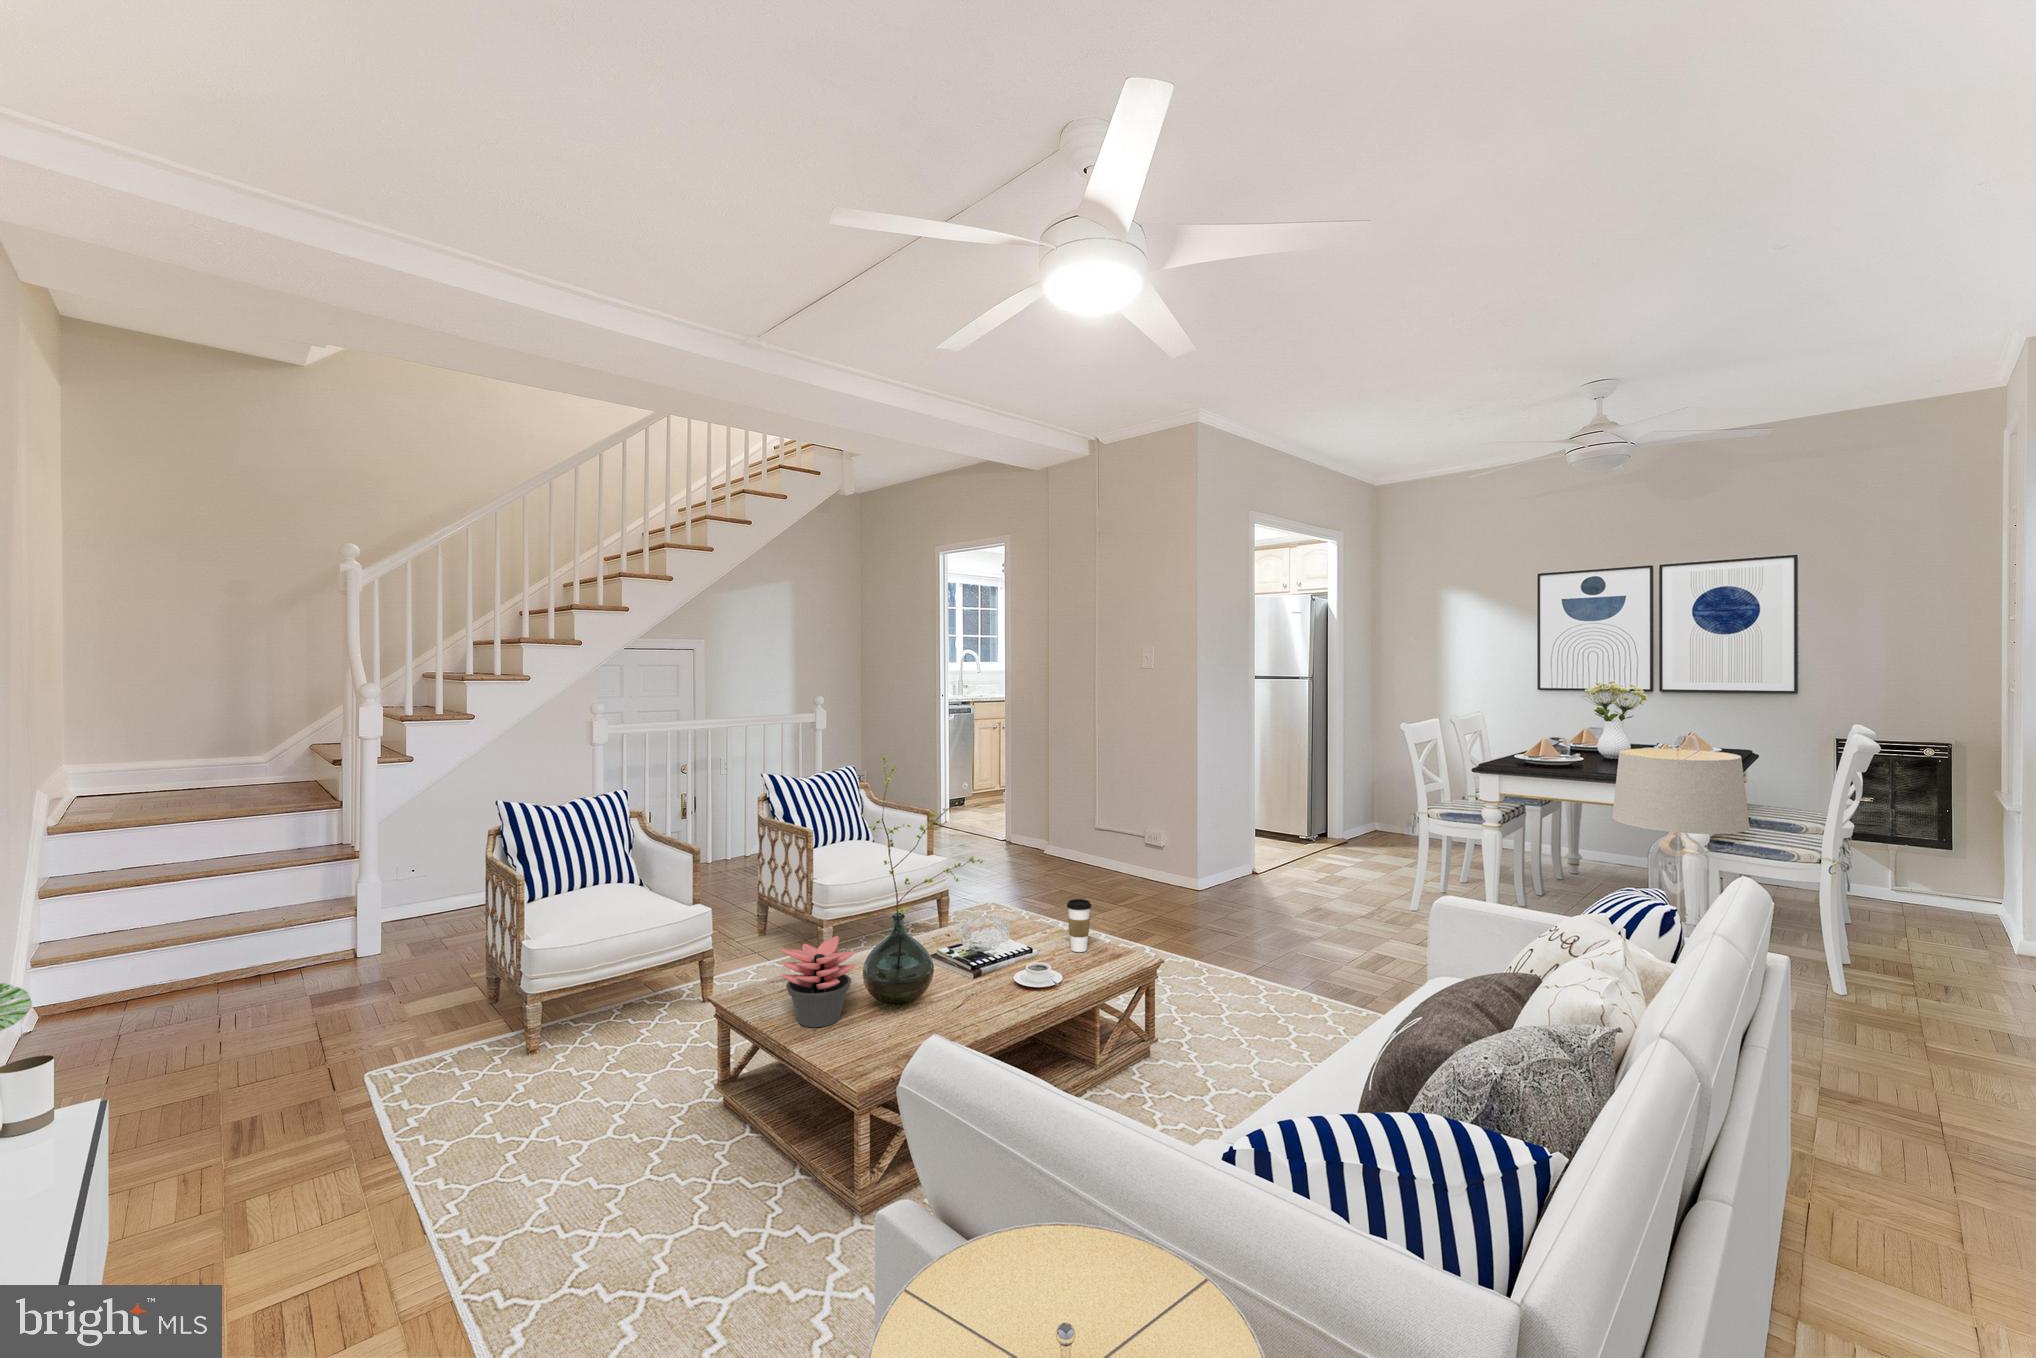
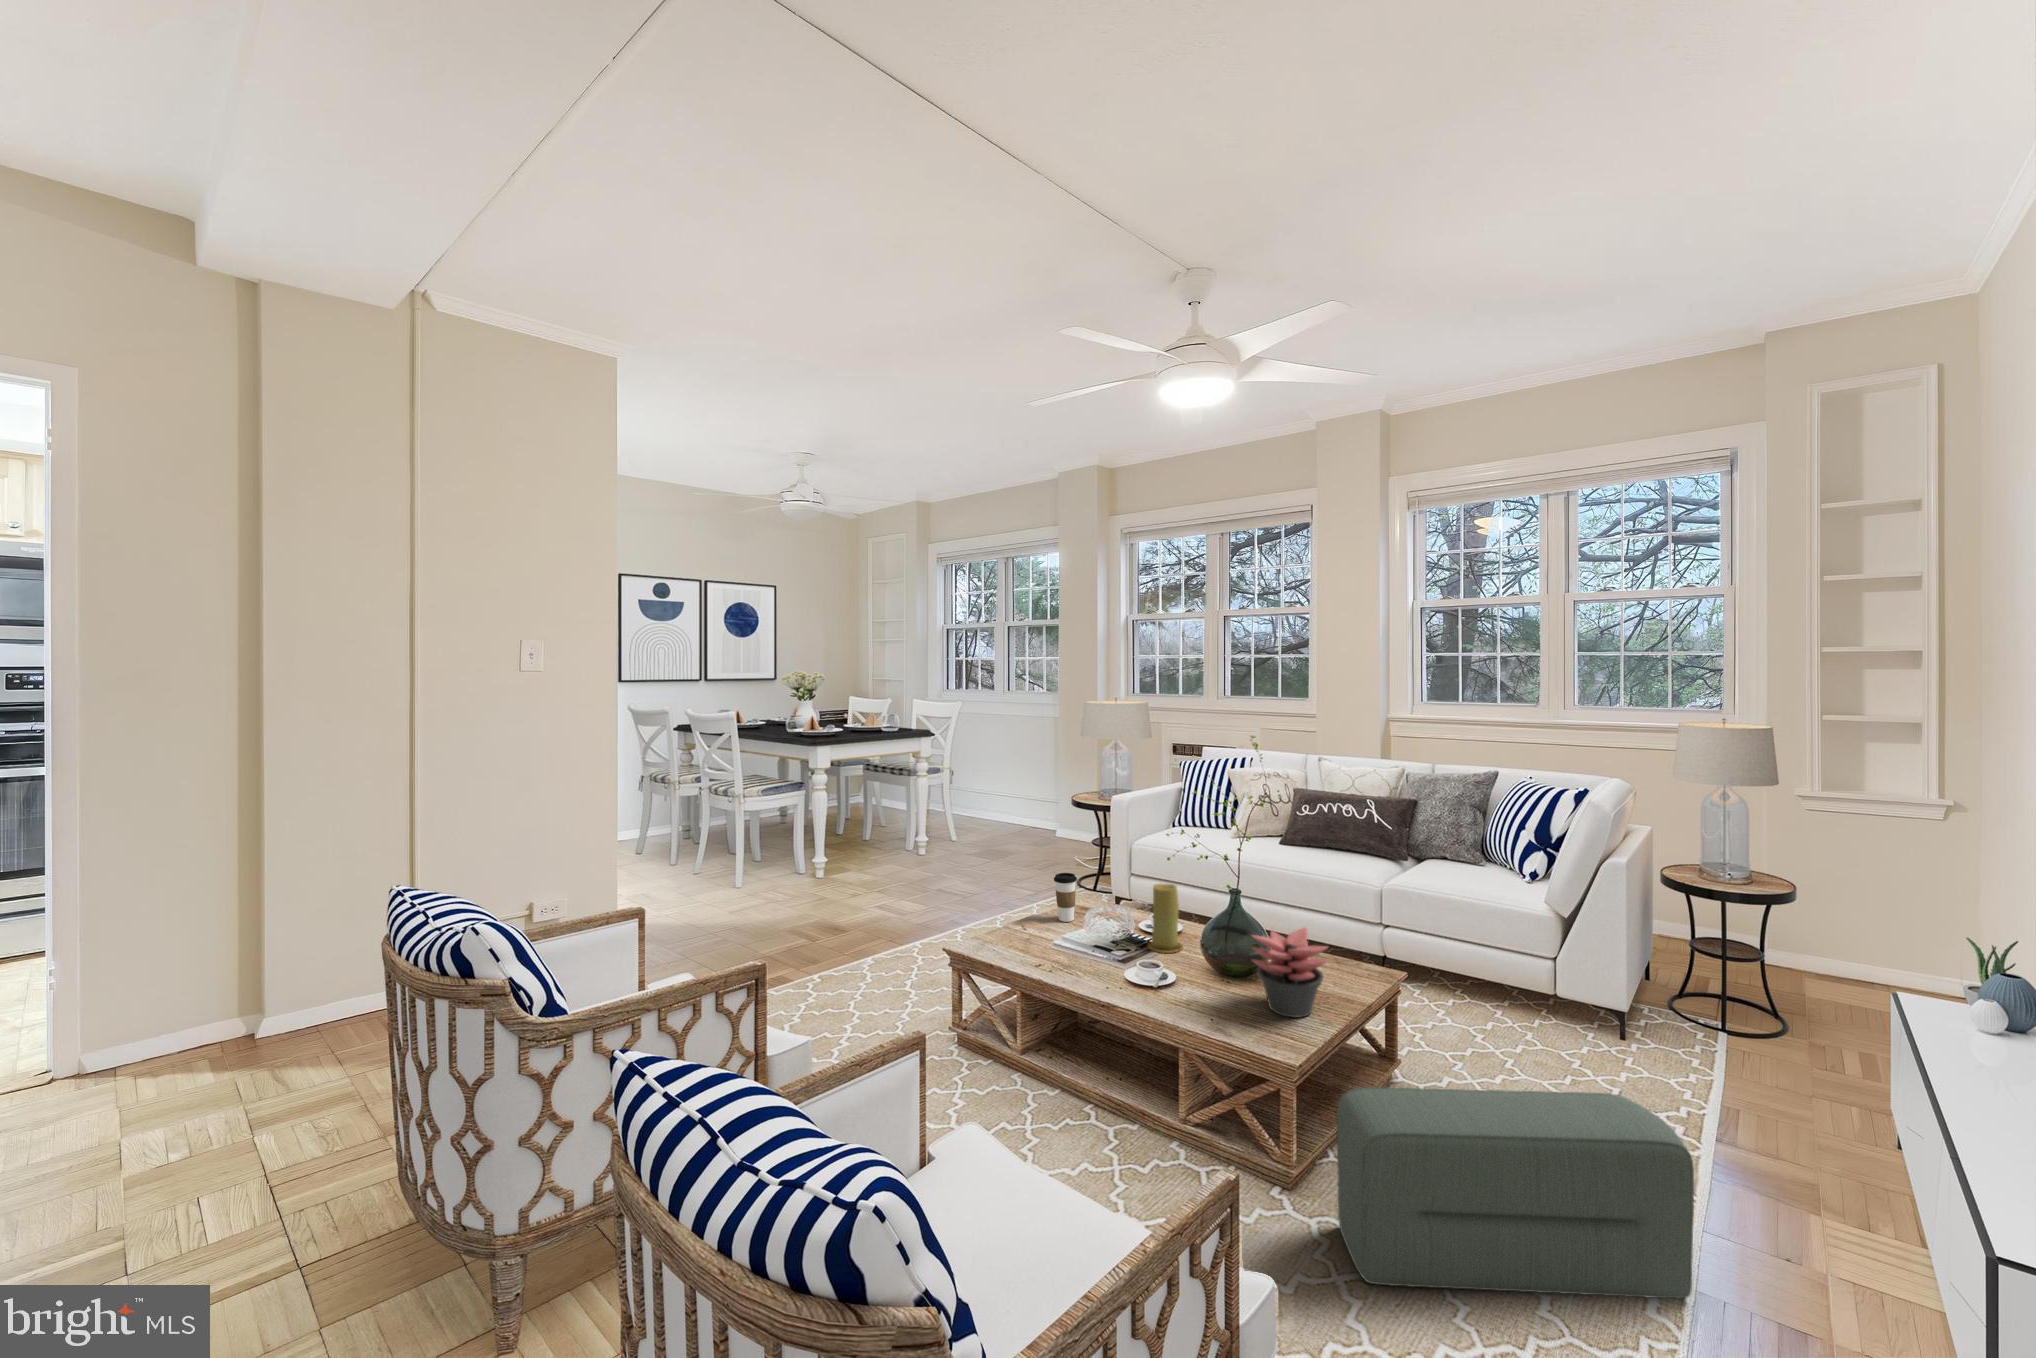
candle: none [973,915,1012,992] -> present [1148,884,1183,953]
pouf: none [440,1005,675,1265] -> present [1336,1087,1694,1298]

